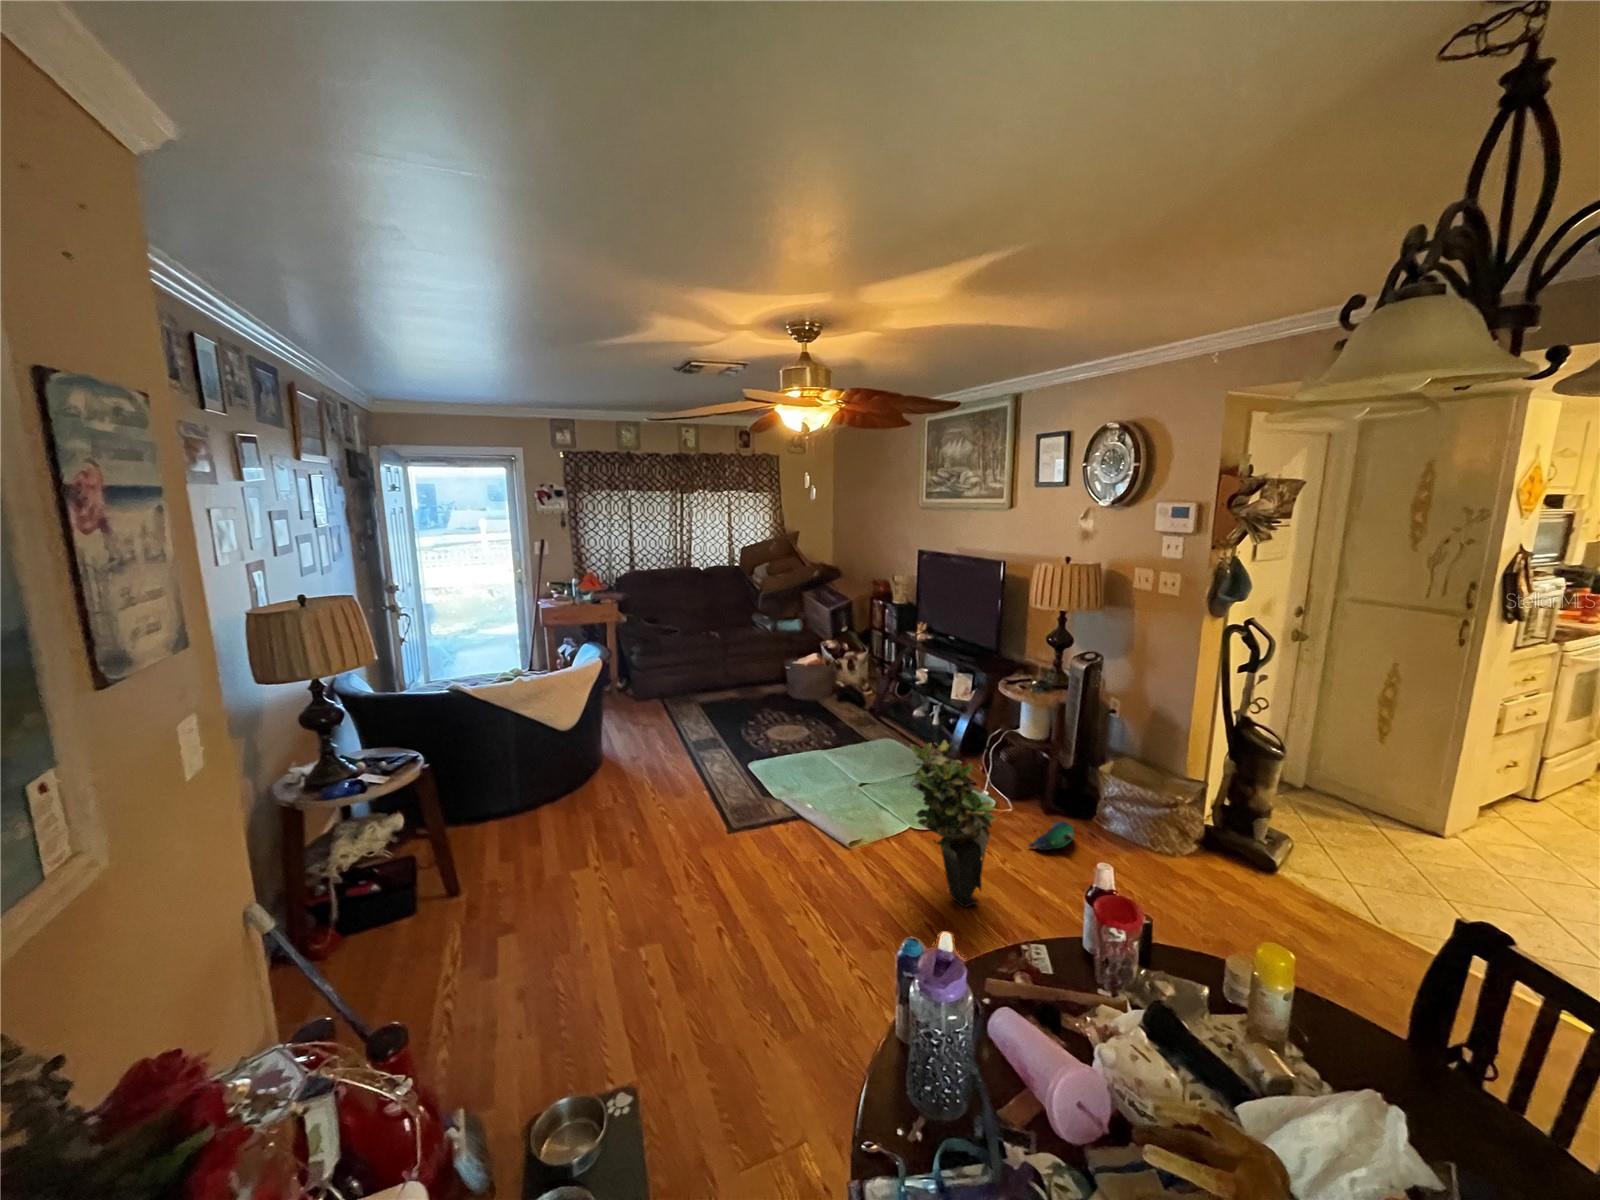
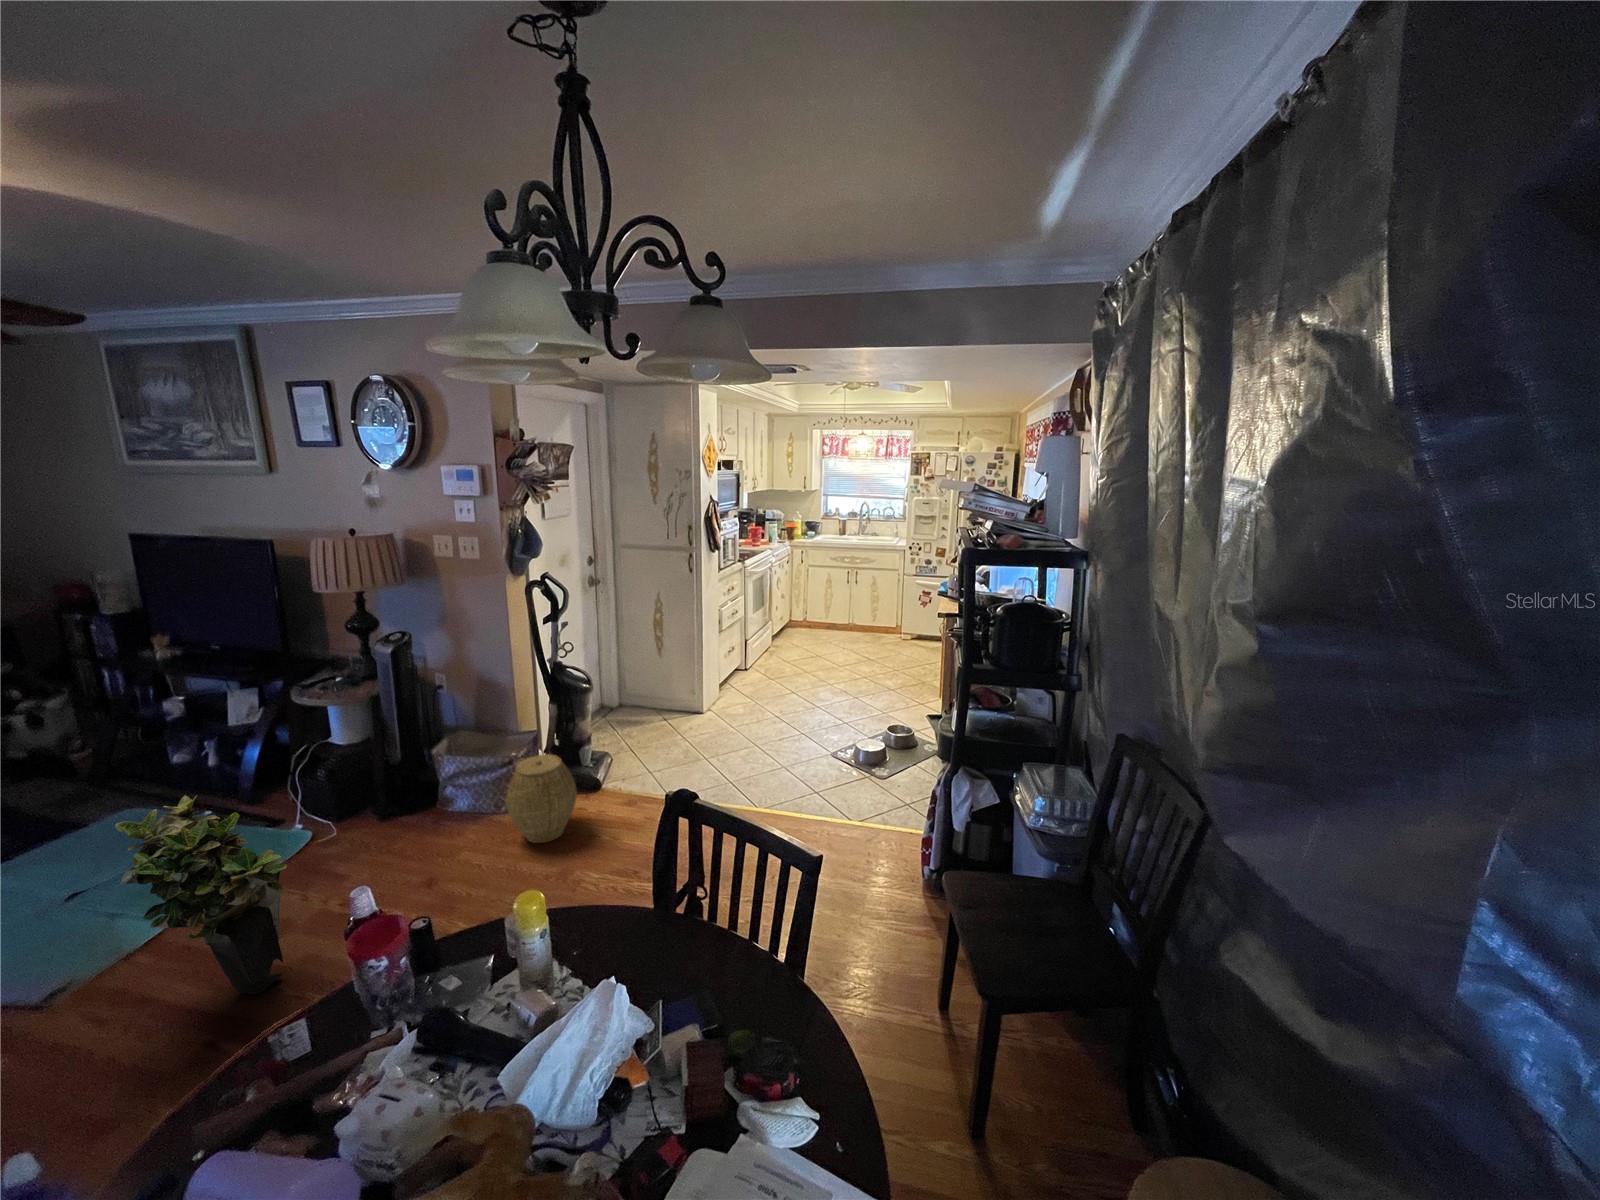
woven basket: none [1171,809,1254,906] -> present [506,754,577,843]
plush toy: present [1029,821,1074,850] -> none [355,823,411,871]

